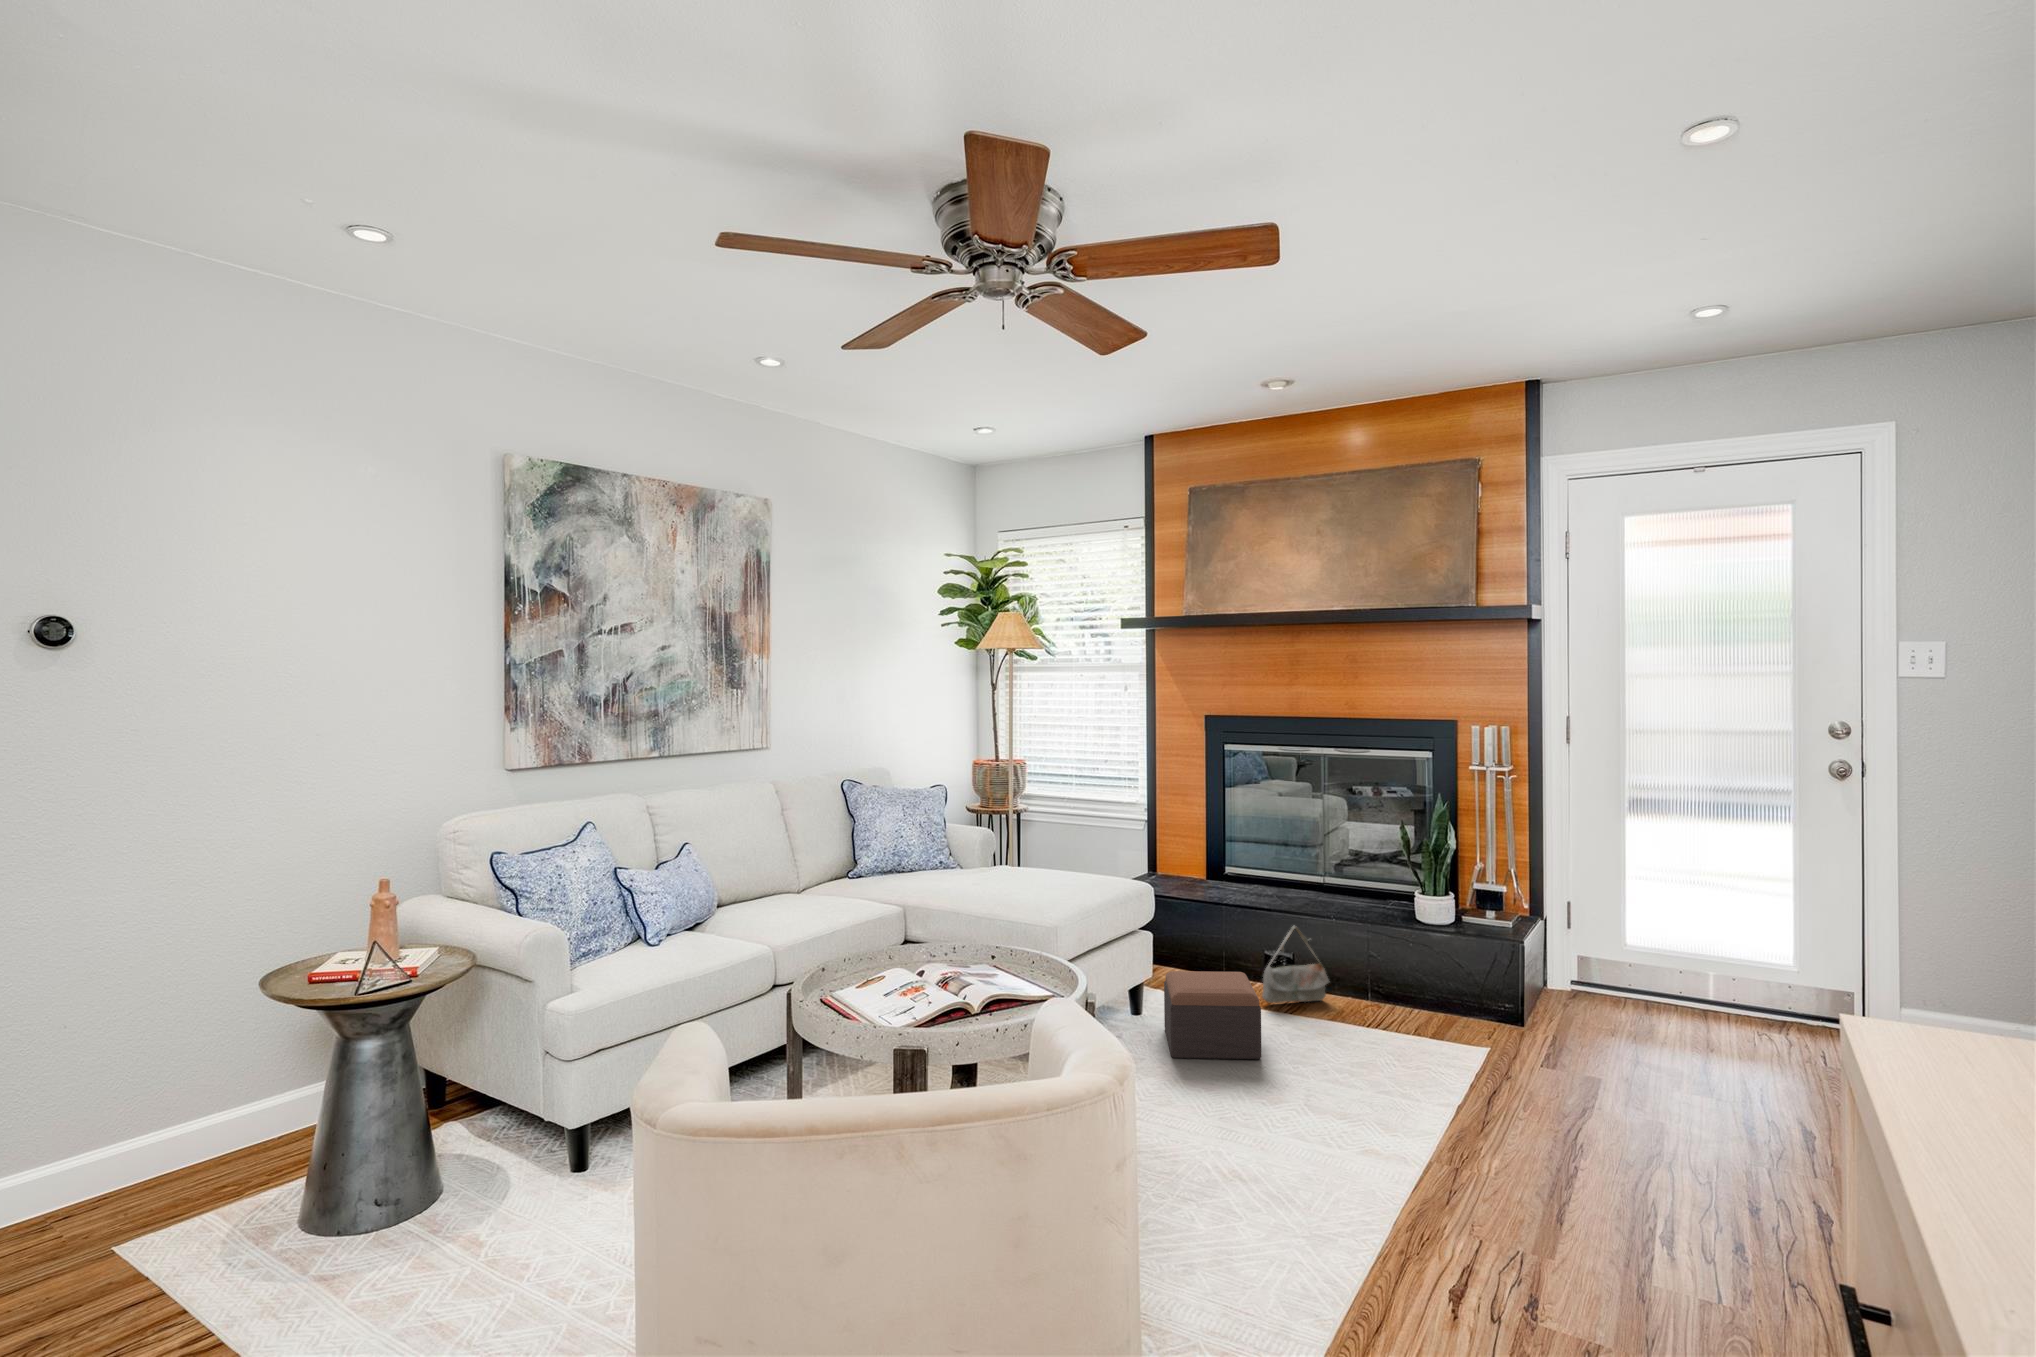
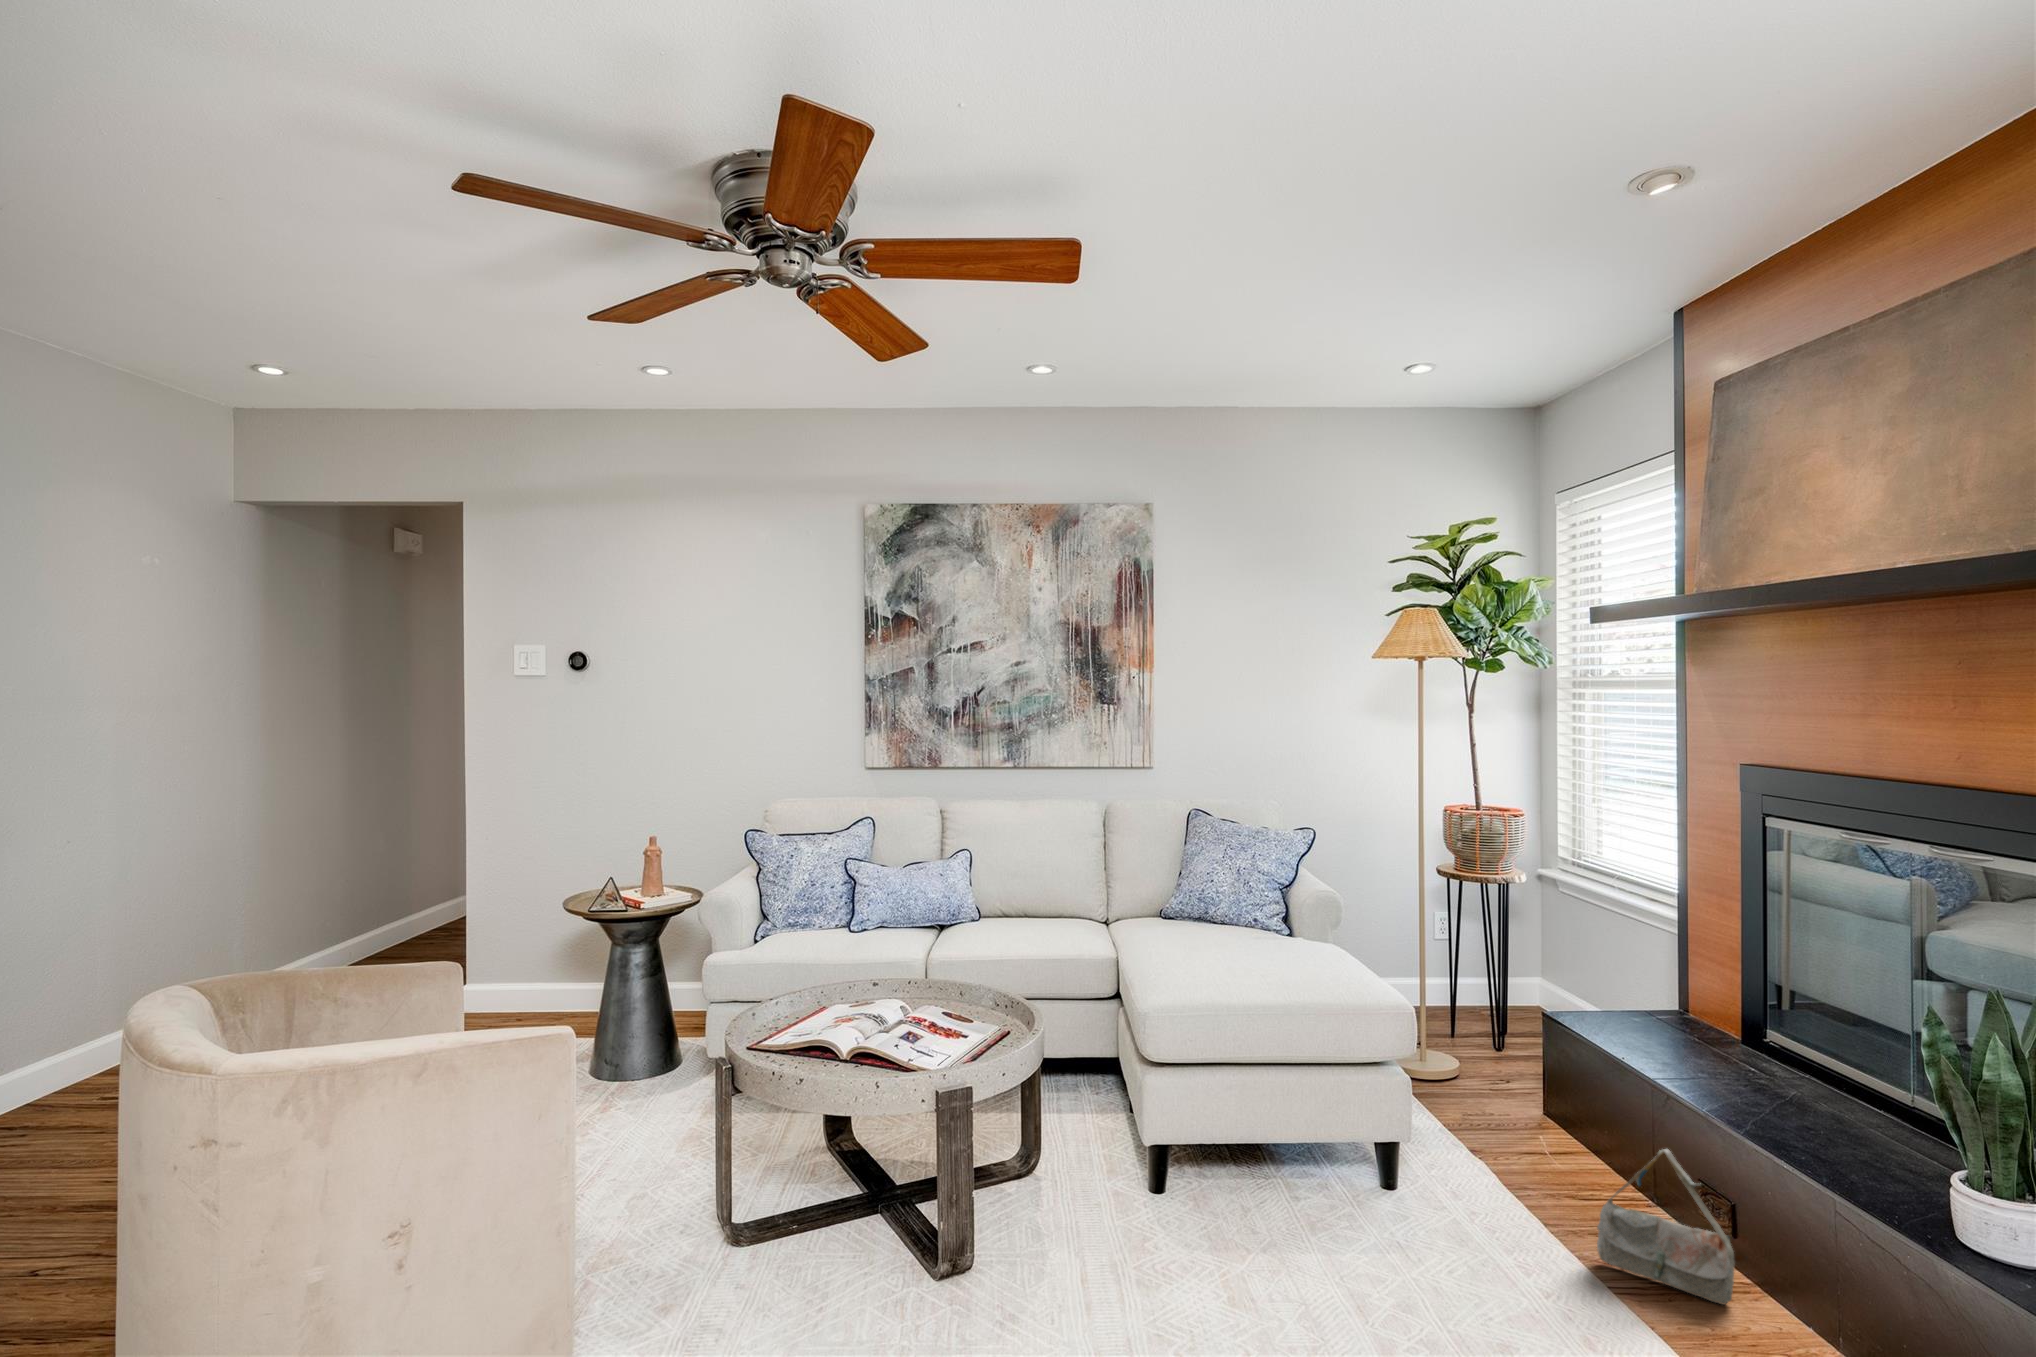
footstool: present [1164,971,1261,1059] -> none [1287,1139,1478,1318]

